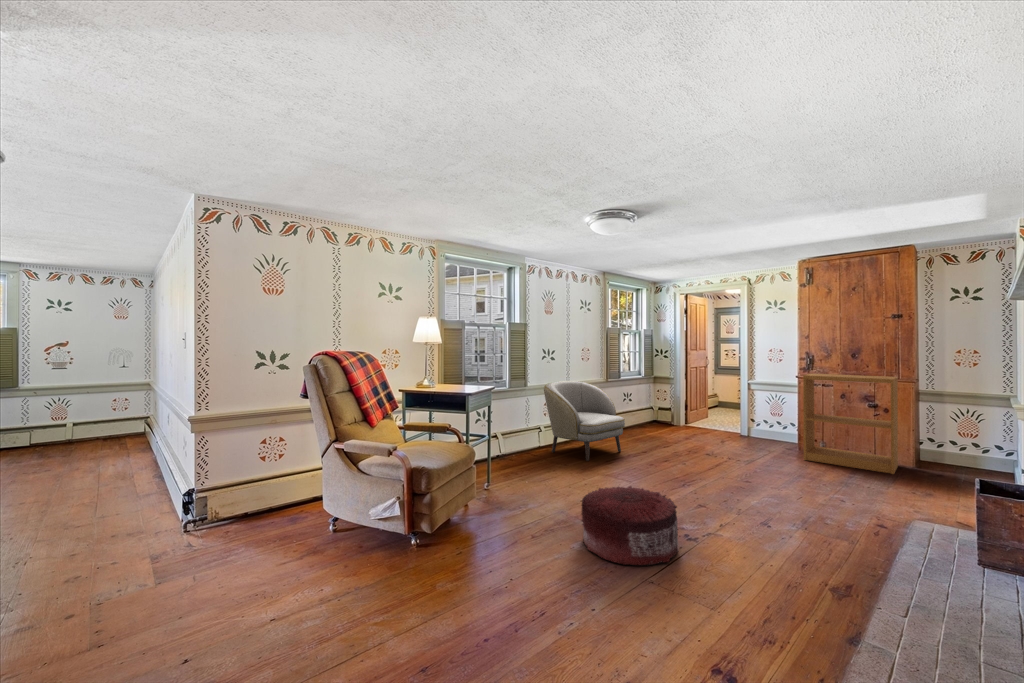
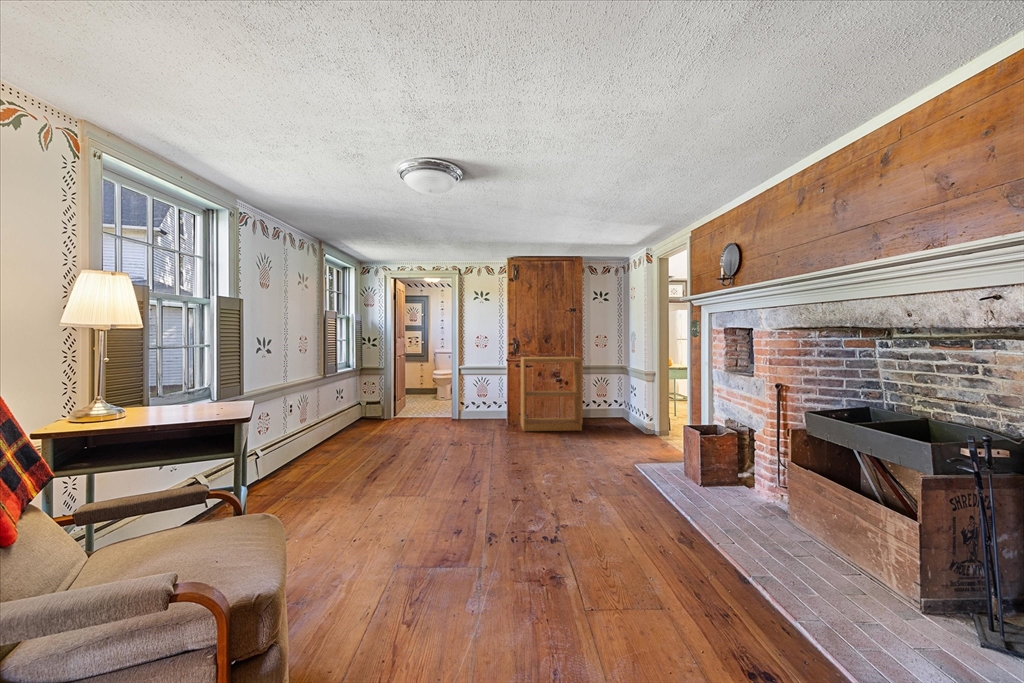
armchair: present [544,381,625,461] -> none [269,380,377,482]
pouf: present [582,486,679,565] -> none [472,499,589,607]

